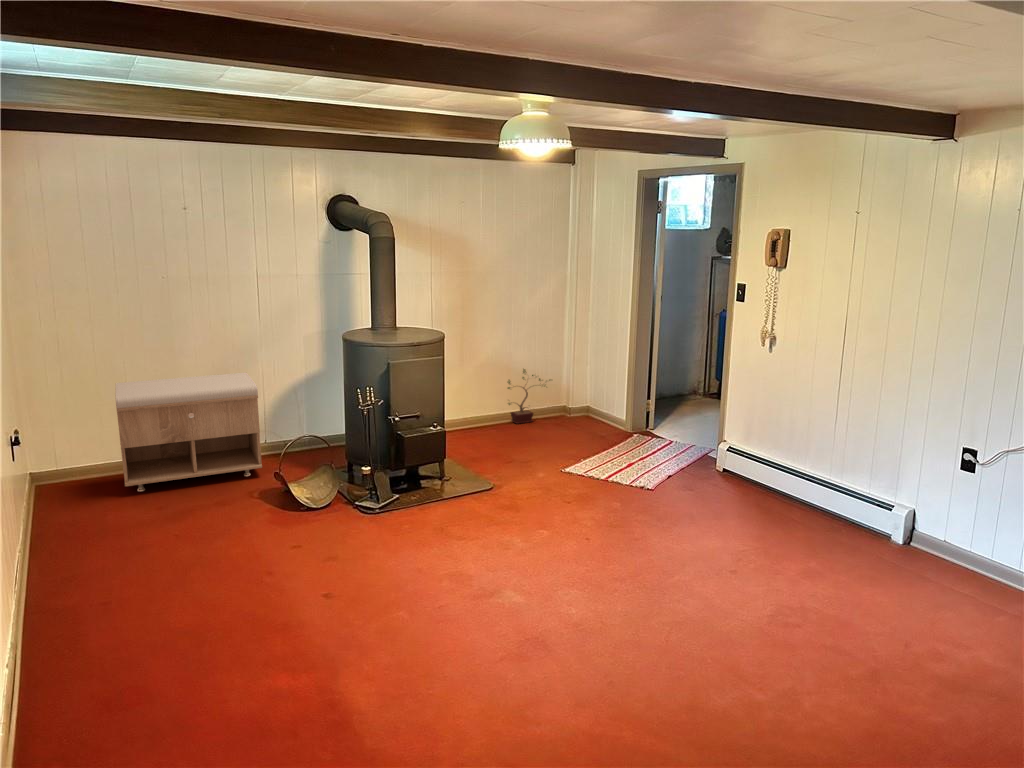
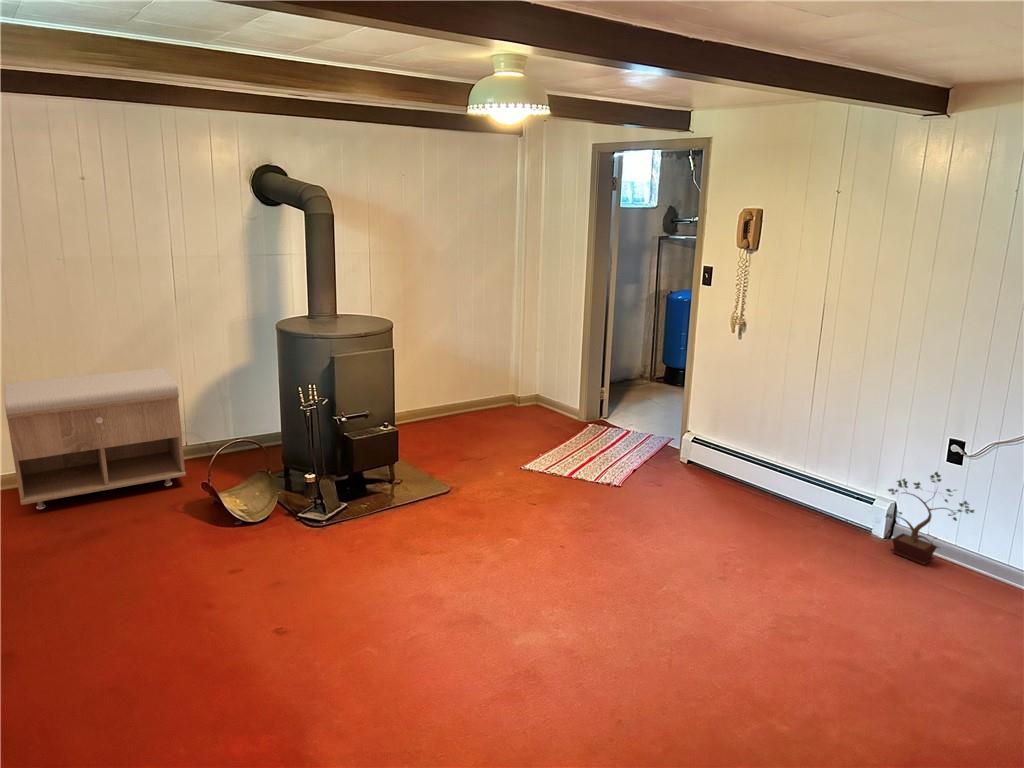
potted plant: present [508,369,550,424] -> present [886,472,974,565]

